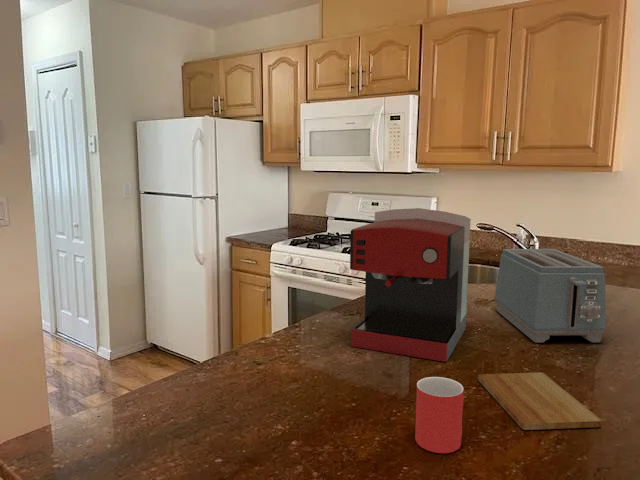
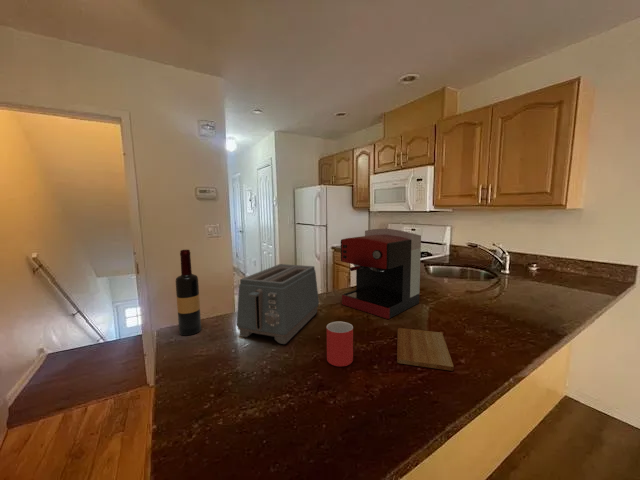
toaster: present [495,249,606,343] -> present [237,264,319,344]
wine bottle: none [73,268,128,454] -> present [176,250,201,336]

